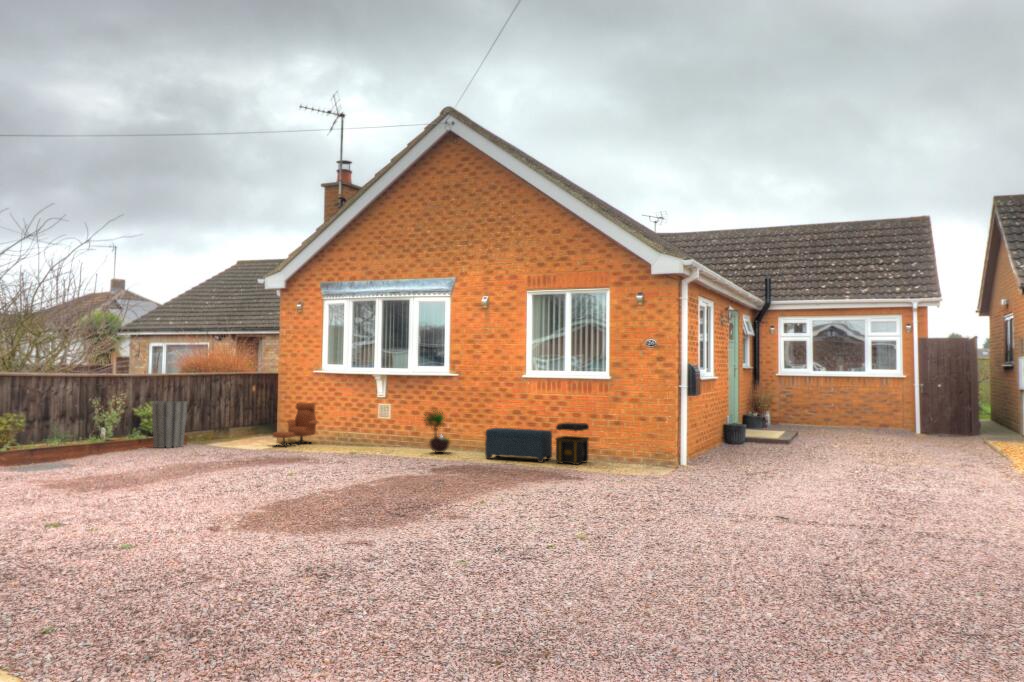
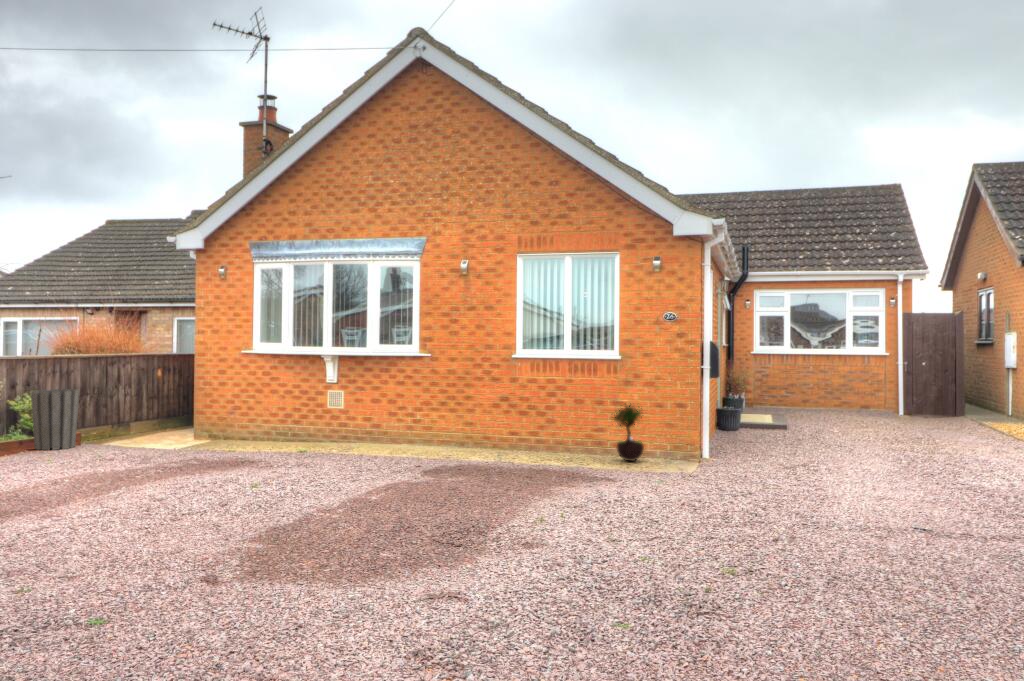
lounge chair: present [273,402,318,447] -> none [193,389,251,446]
potted tree: present [424,410,449,453] -> present [614,404,644,461]
toolbox: present [556,423,589,465] -> none [557,411,595,461]
bench: present [485,428,552,463] -> none [470,418,549,460]

